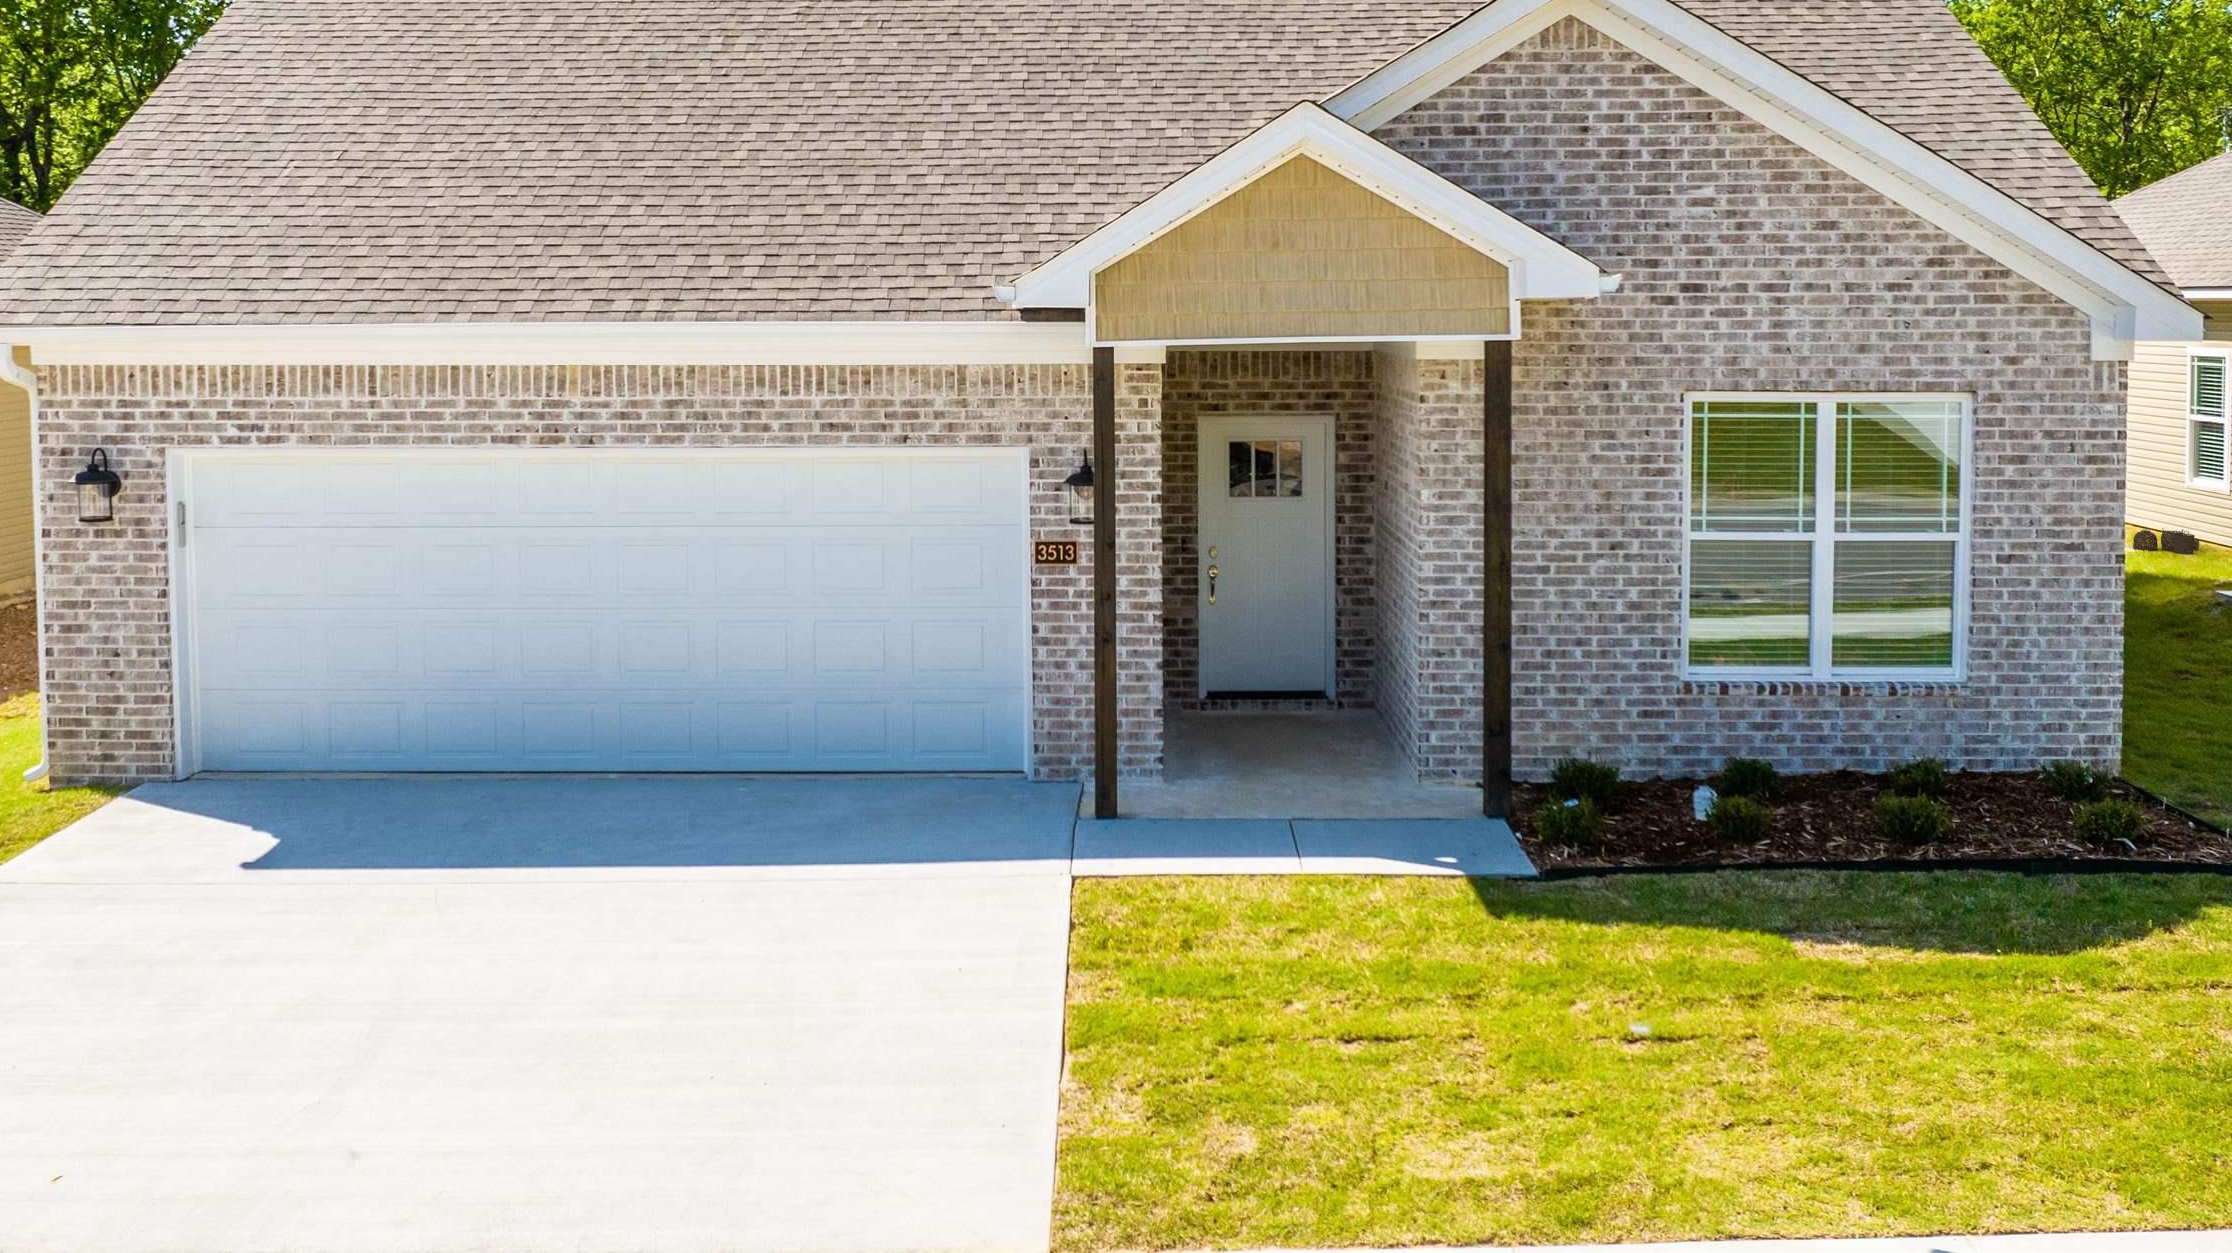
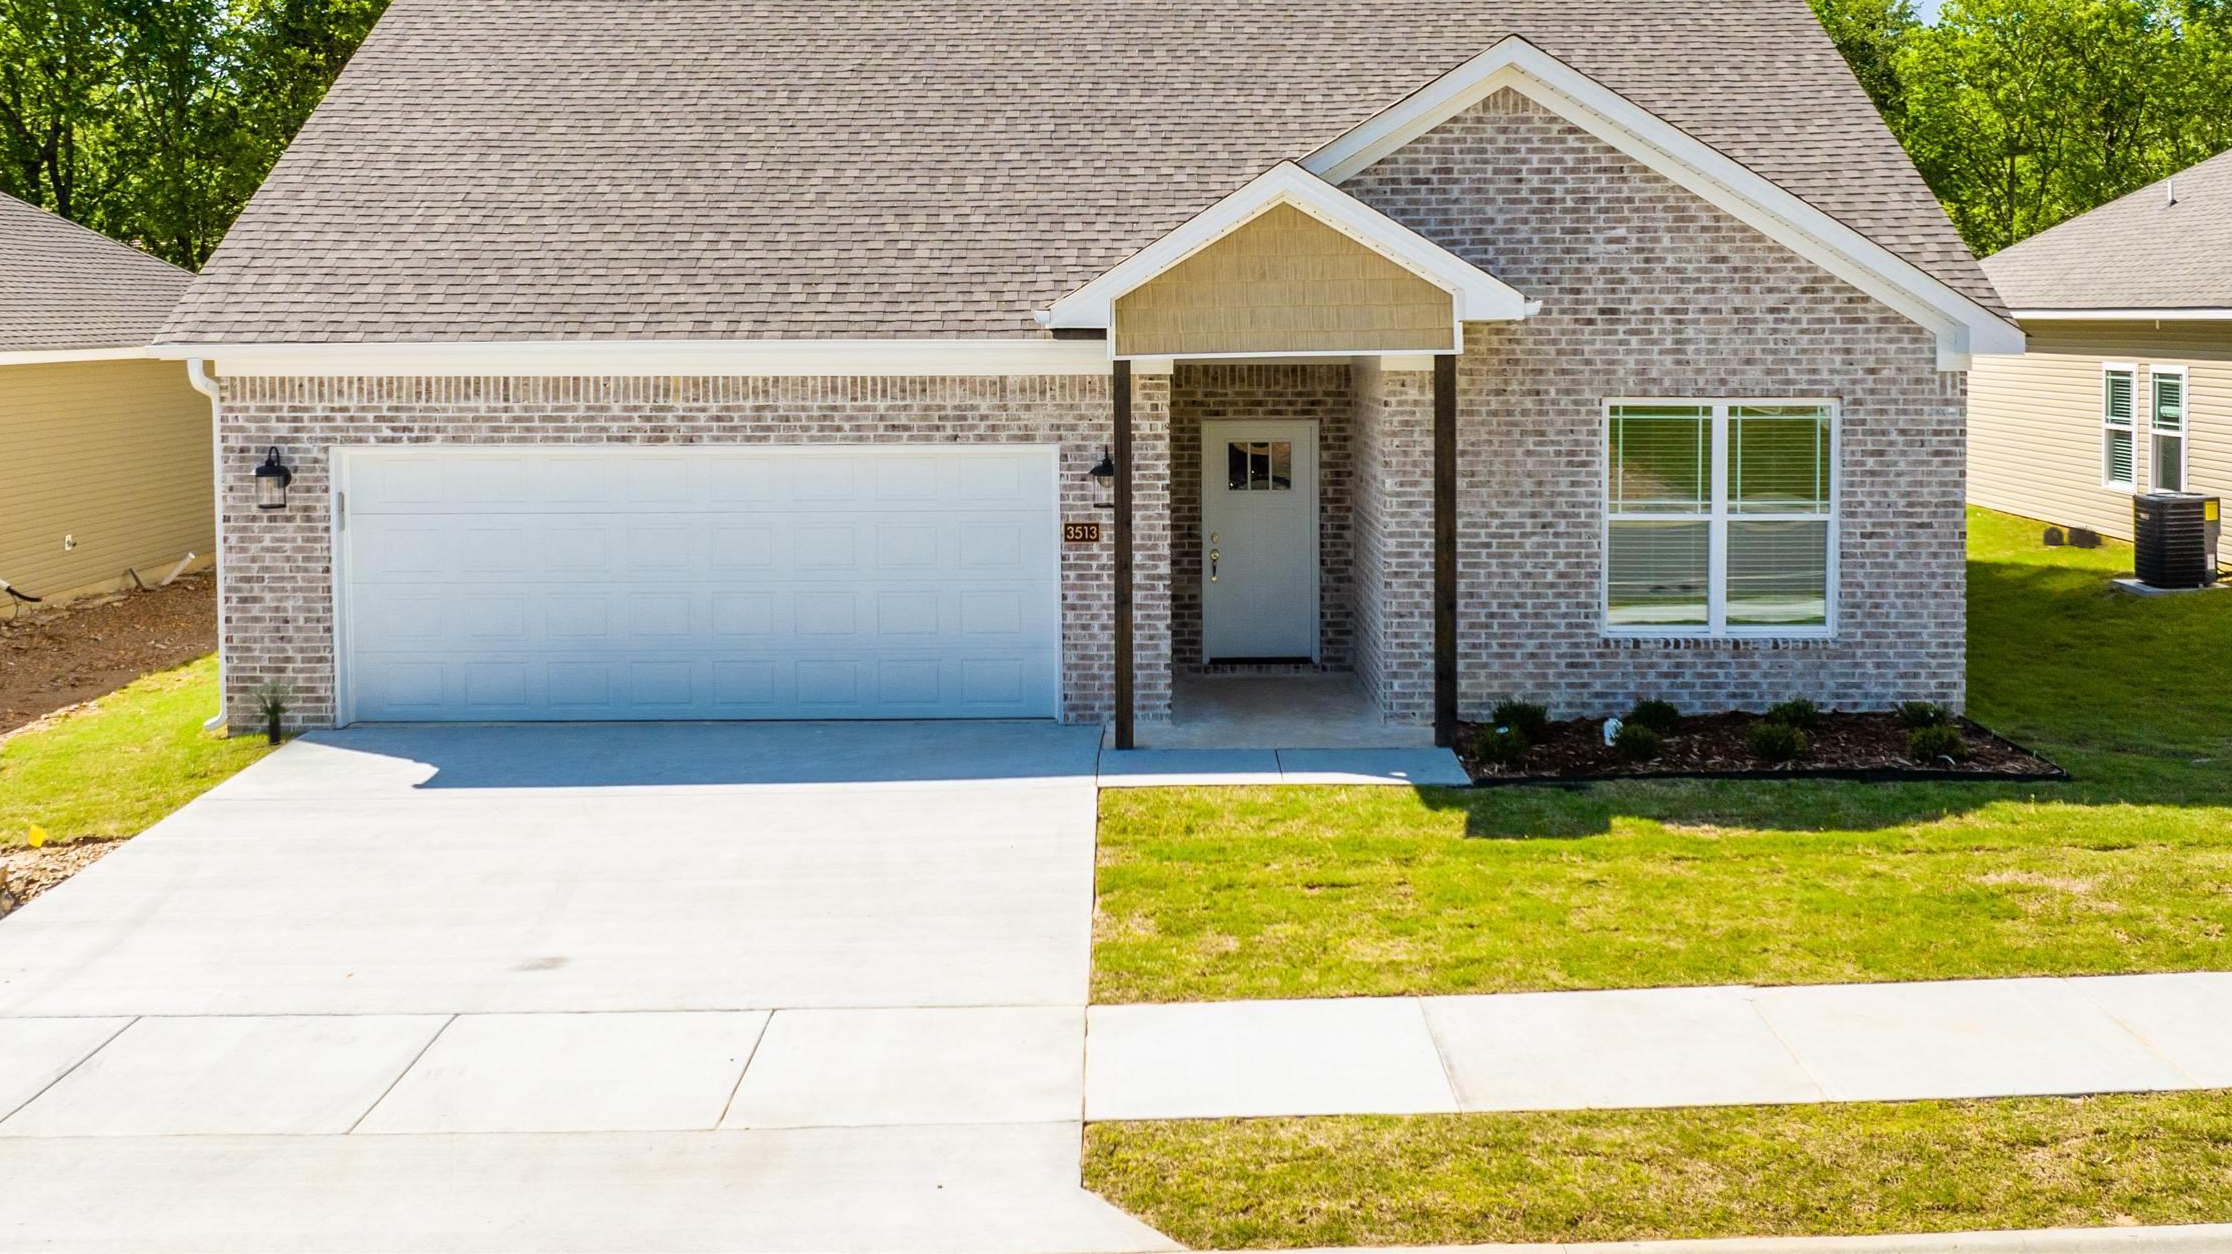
potted plant: none [52,724,137,804] -> present [240,680,304,745]

